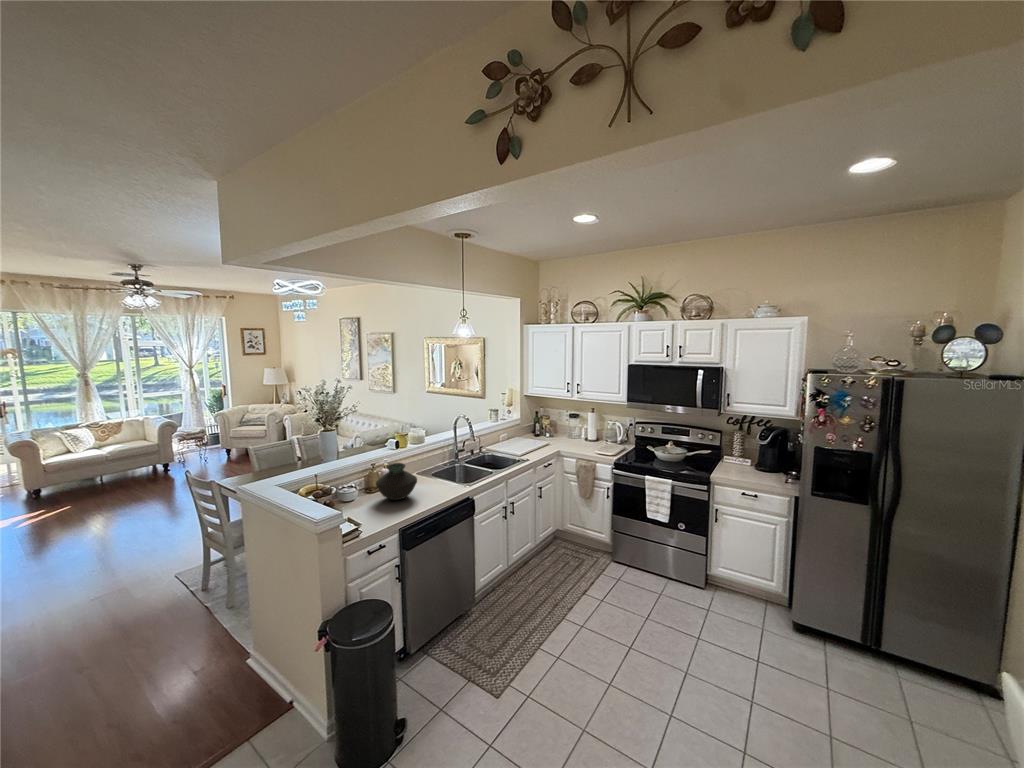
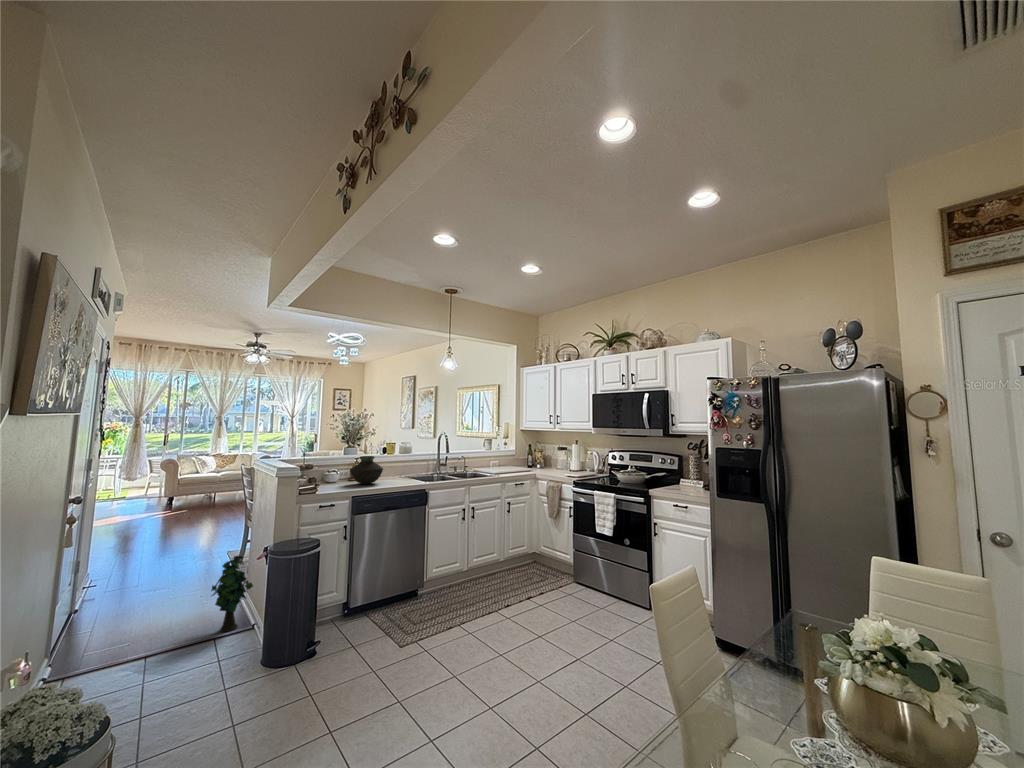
decorative plant: none [216,623,277,719] -> present [211,556,253,632]

